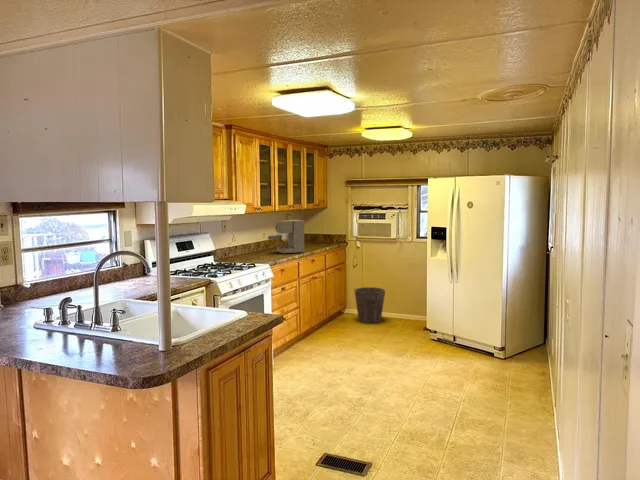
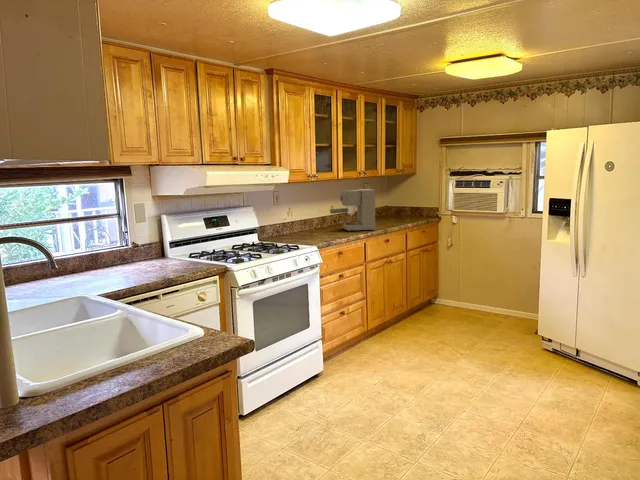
waste bin: present [354,287,385,323] -> none [446,274,486,320]

